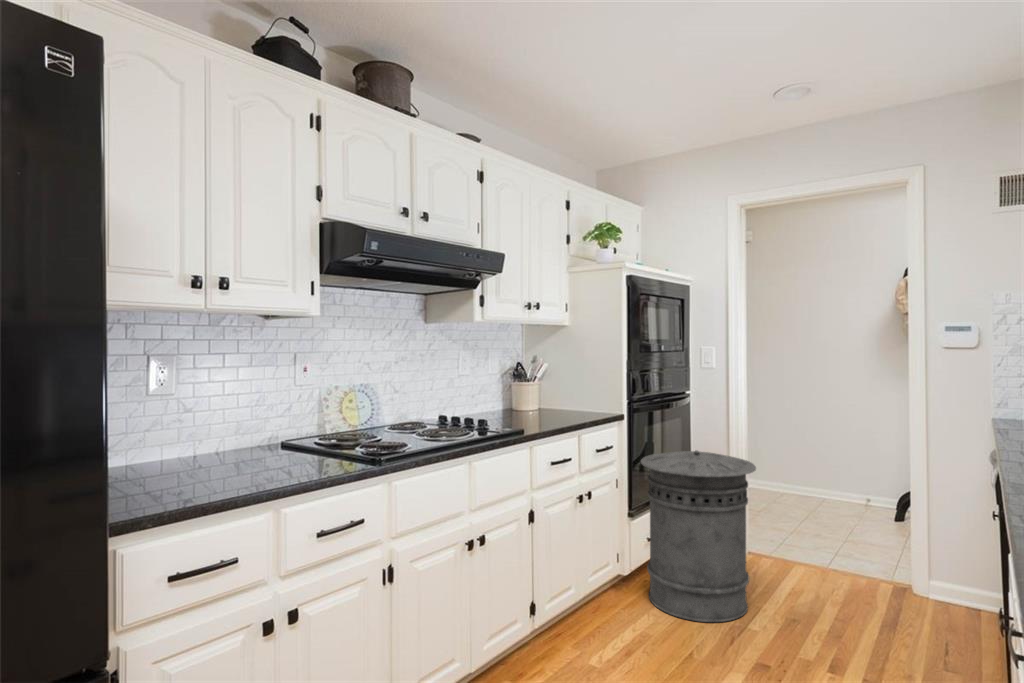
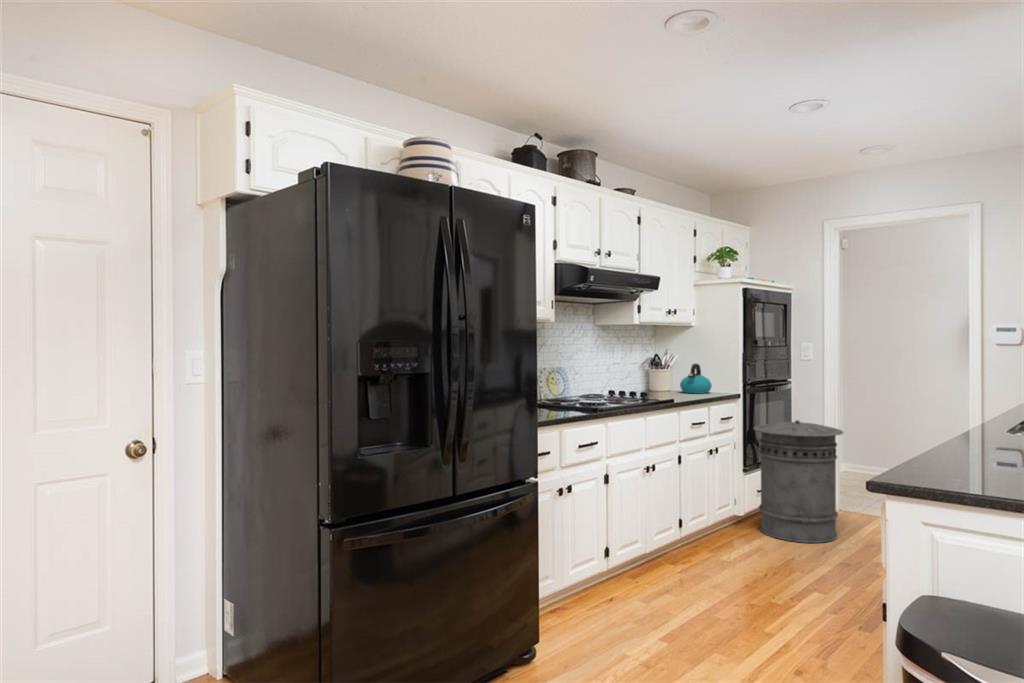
kettle: none [545,375,586,416] -> present [680,364,712,394]

